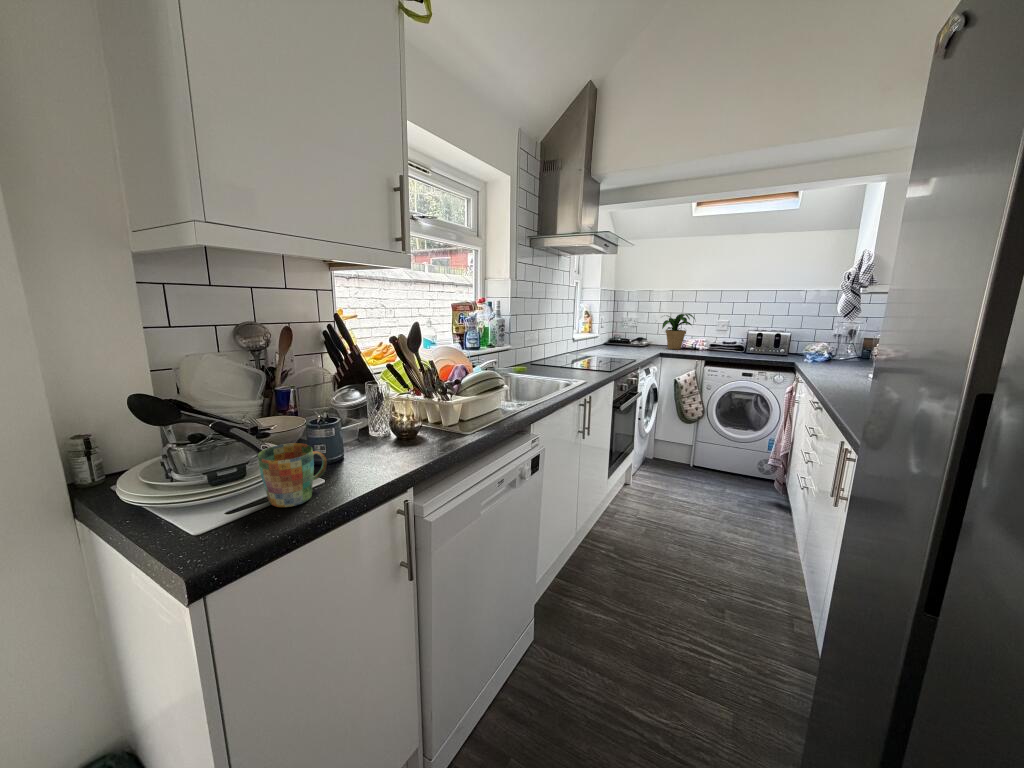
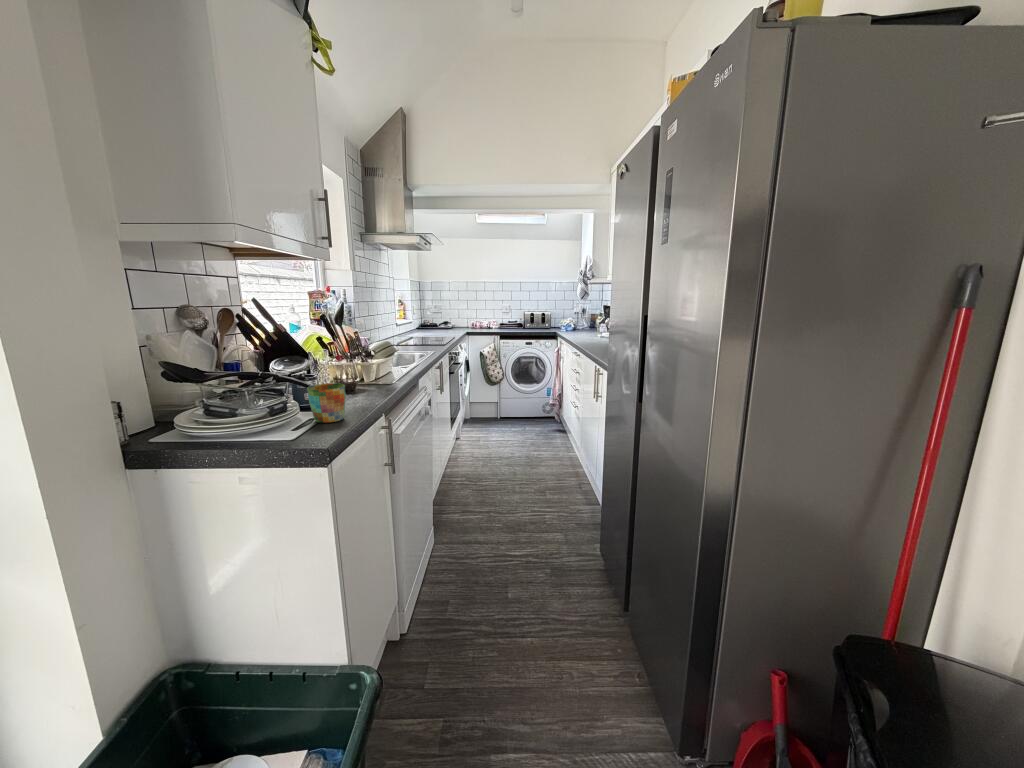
potted plant: present [662,314,695,349] -> none [458,300,489,329]

